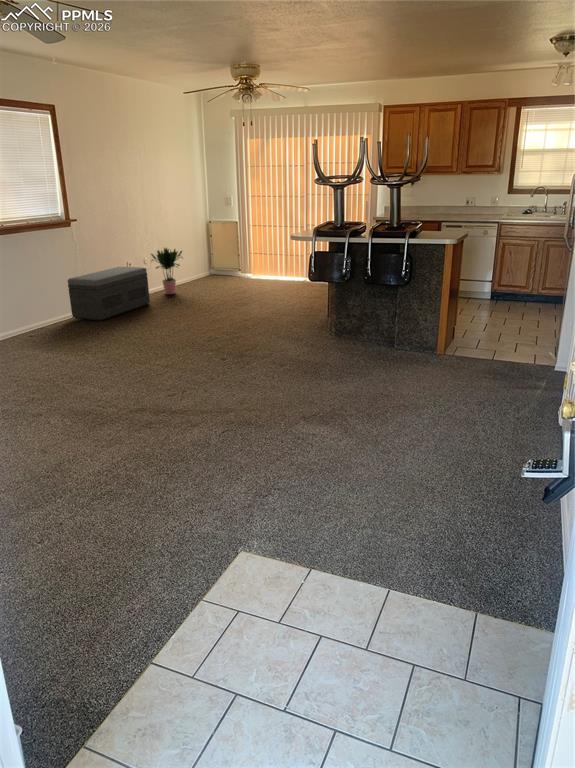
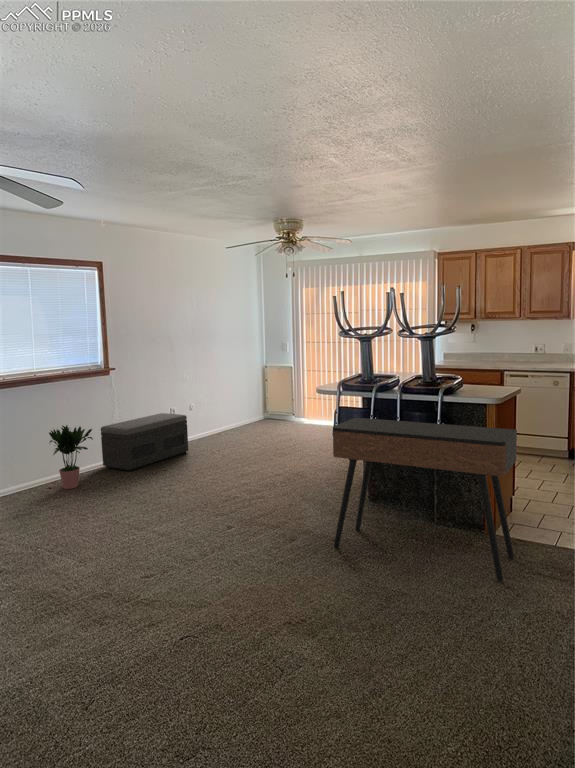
potted plant: present [151,248,182,294] -> present [49,425,93,489]
console table: none [318,258,470,382] -> present [333,418,517,581]

